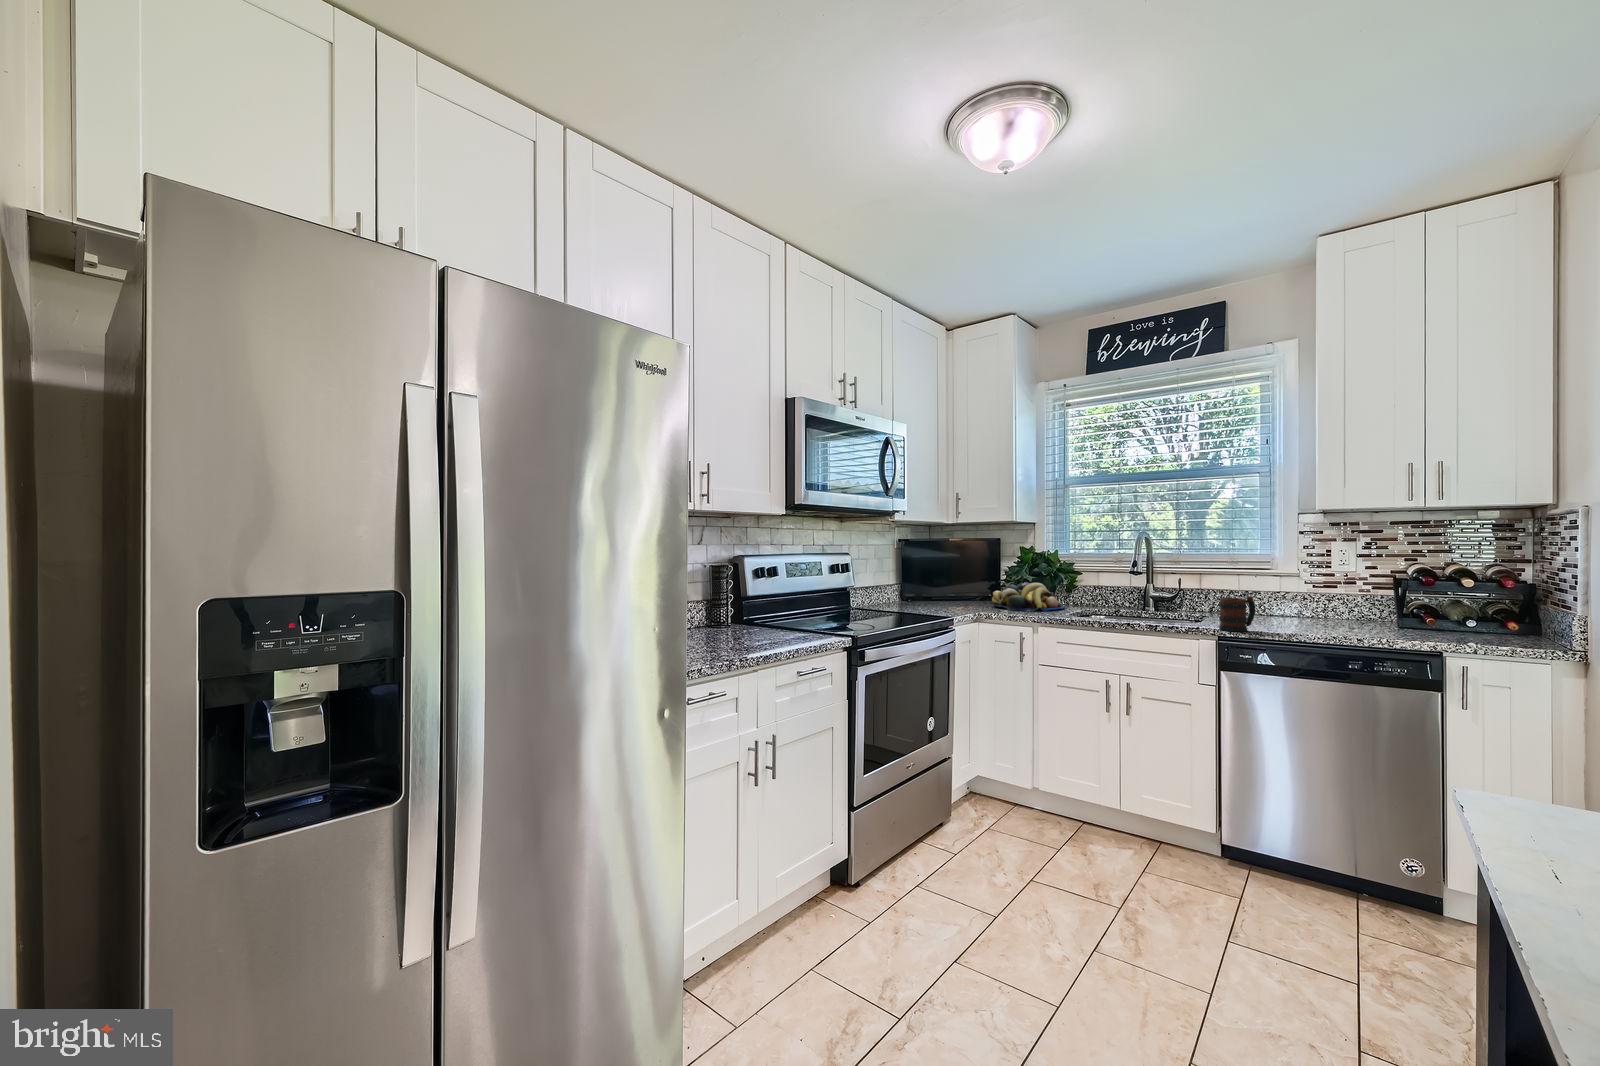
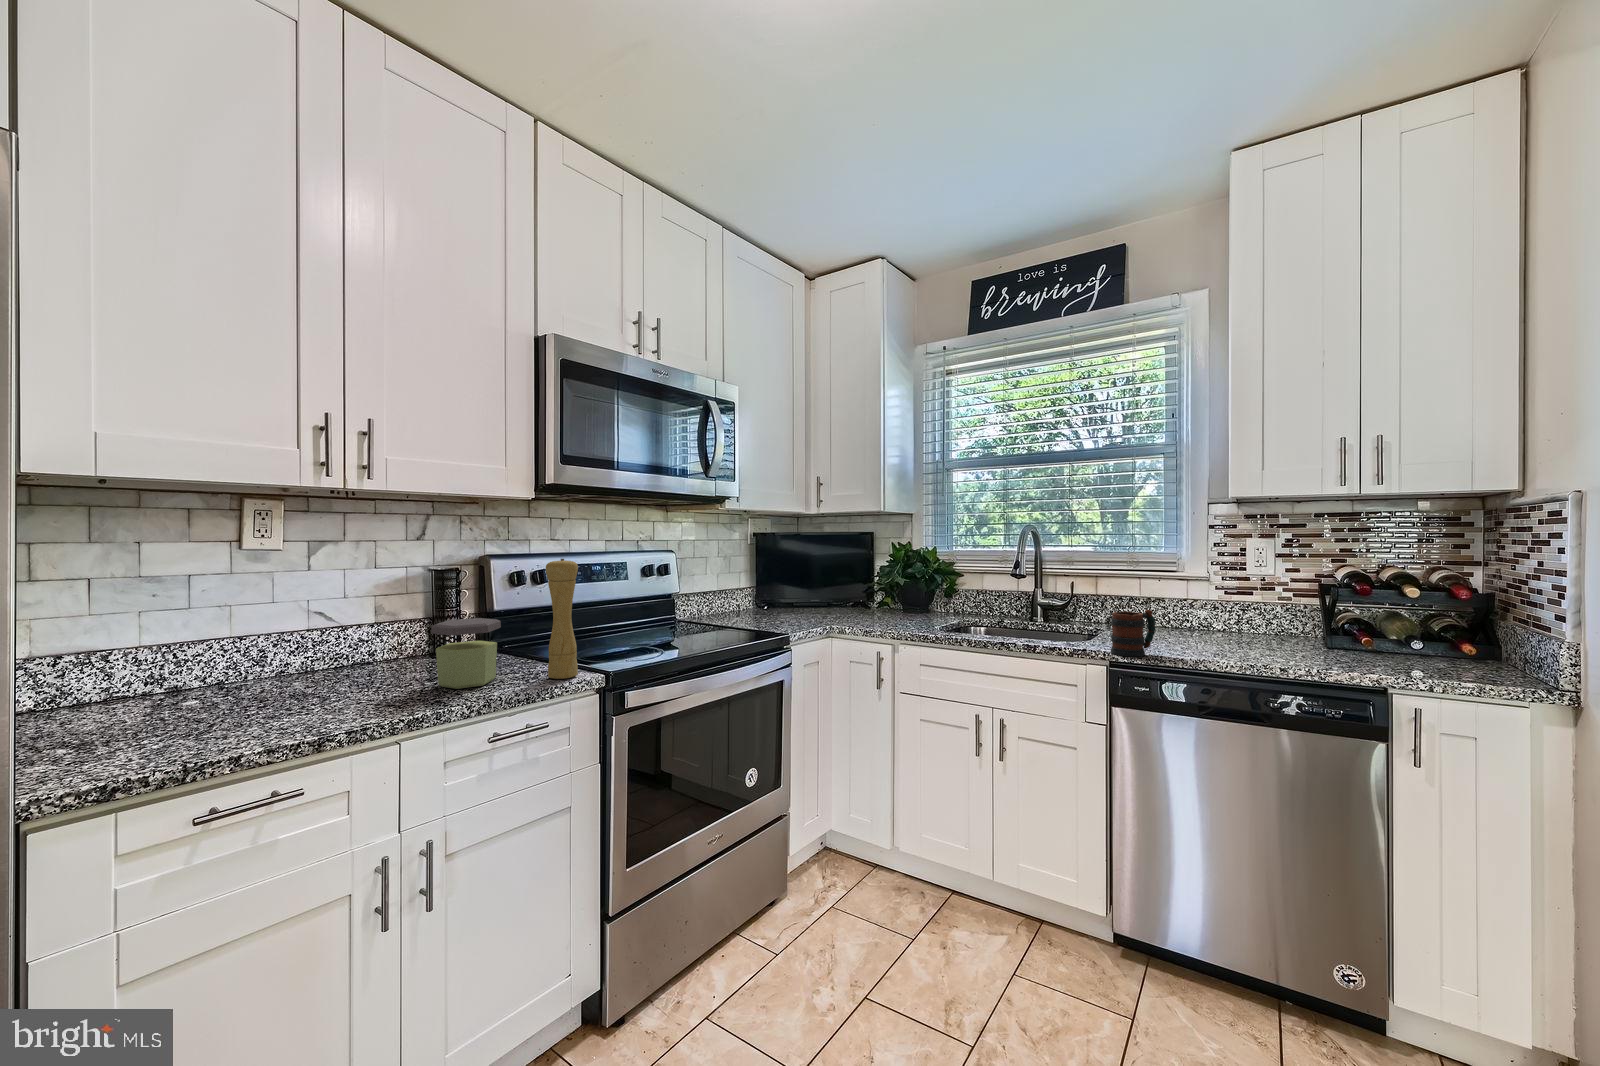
pepper mill: none [809,554,830,637] -> present [546,559,578,679]
fruit bowl: present [992,582,1065,611] -> none [855,586,940,623]
jar: none [740,595,779,641] -> present [431,618,501,689]

